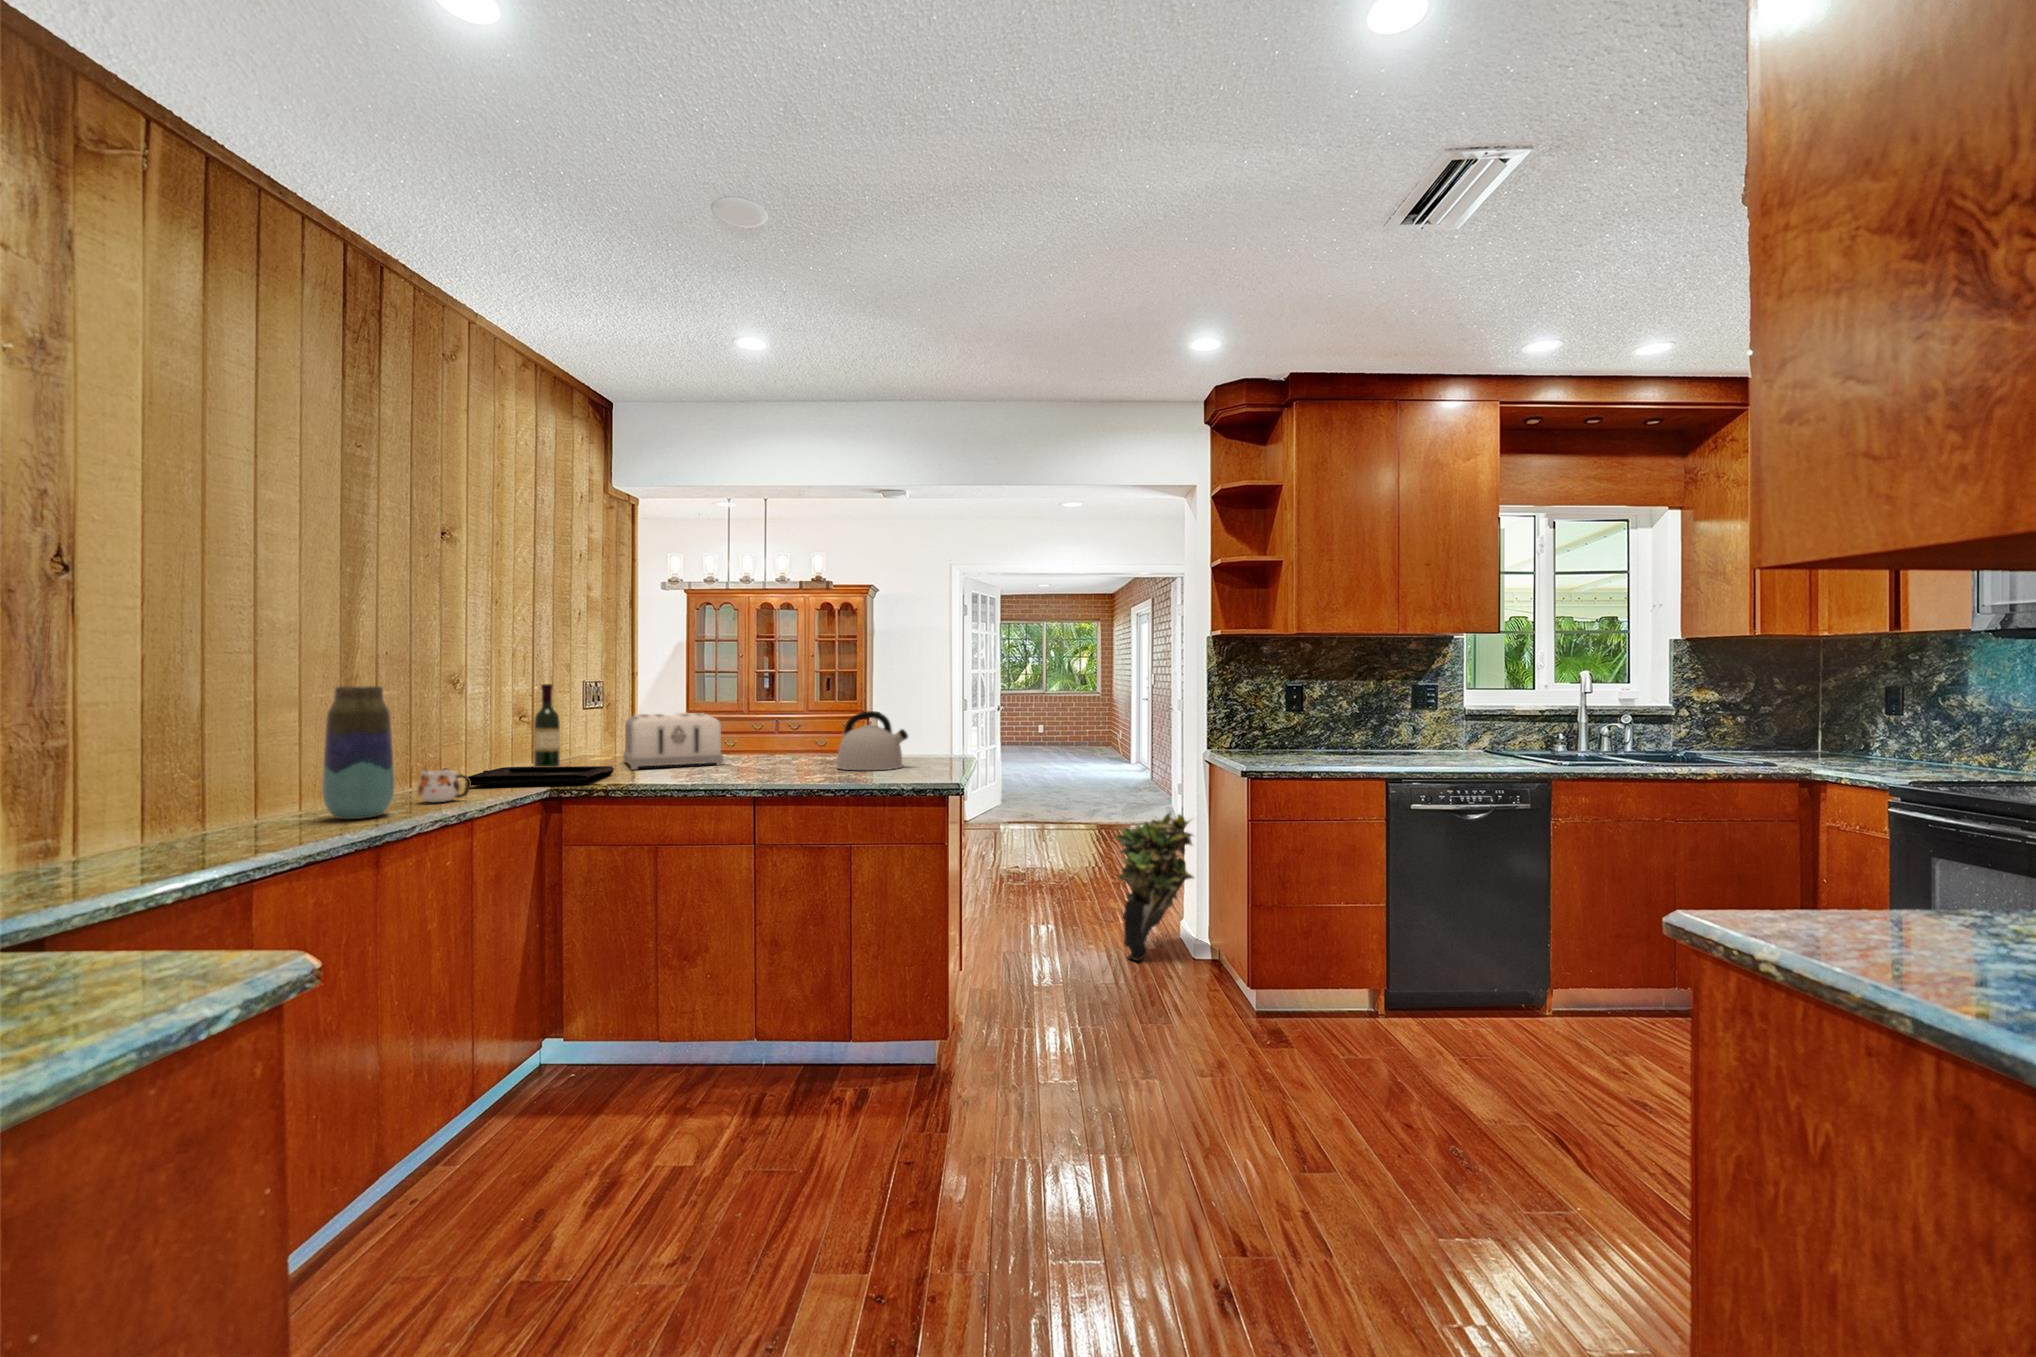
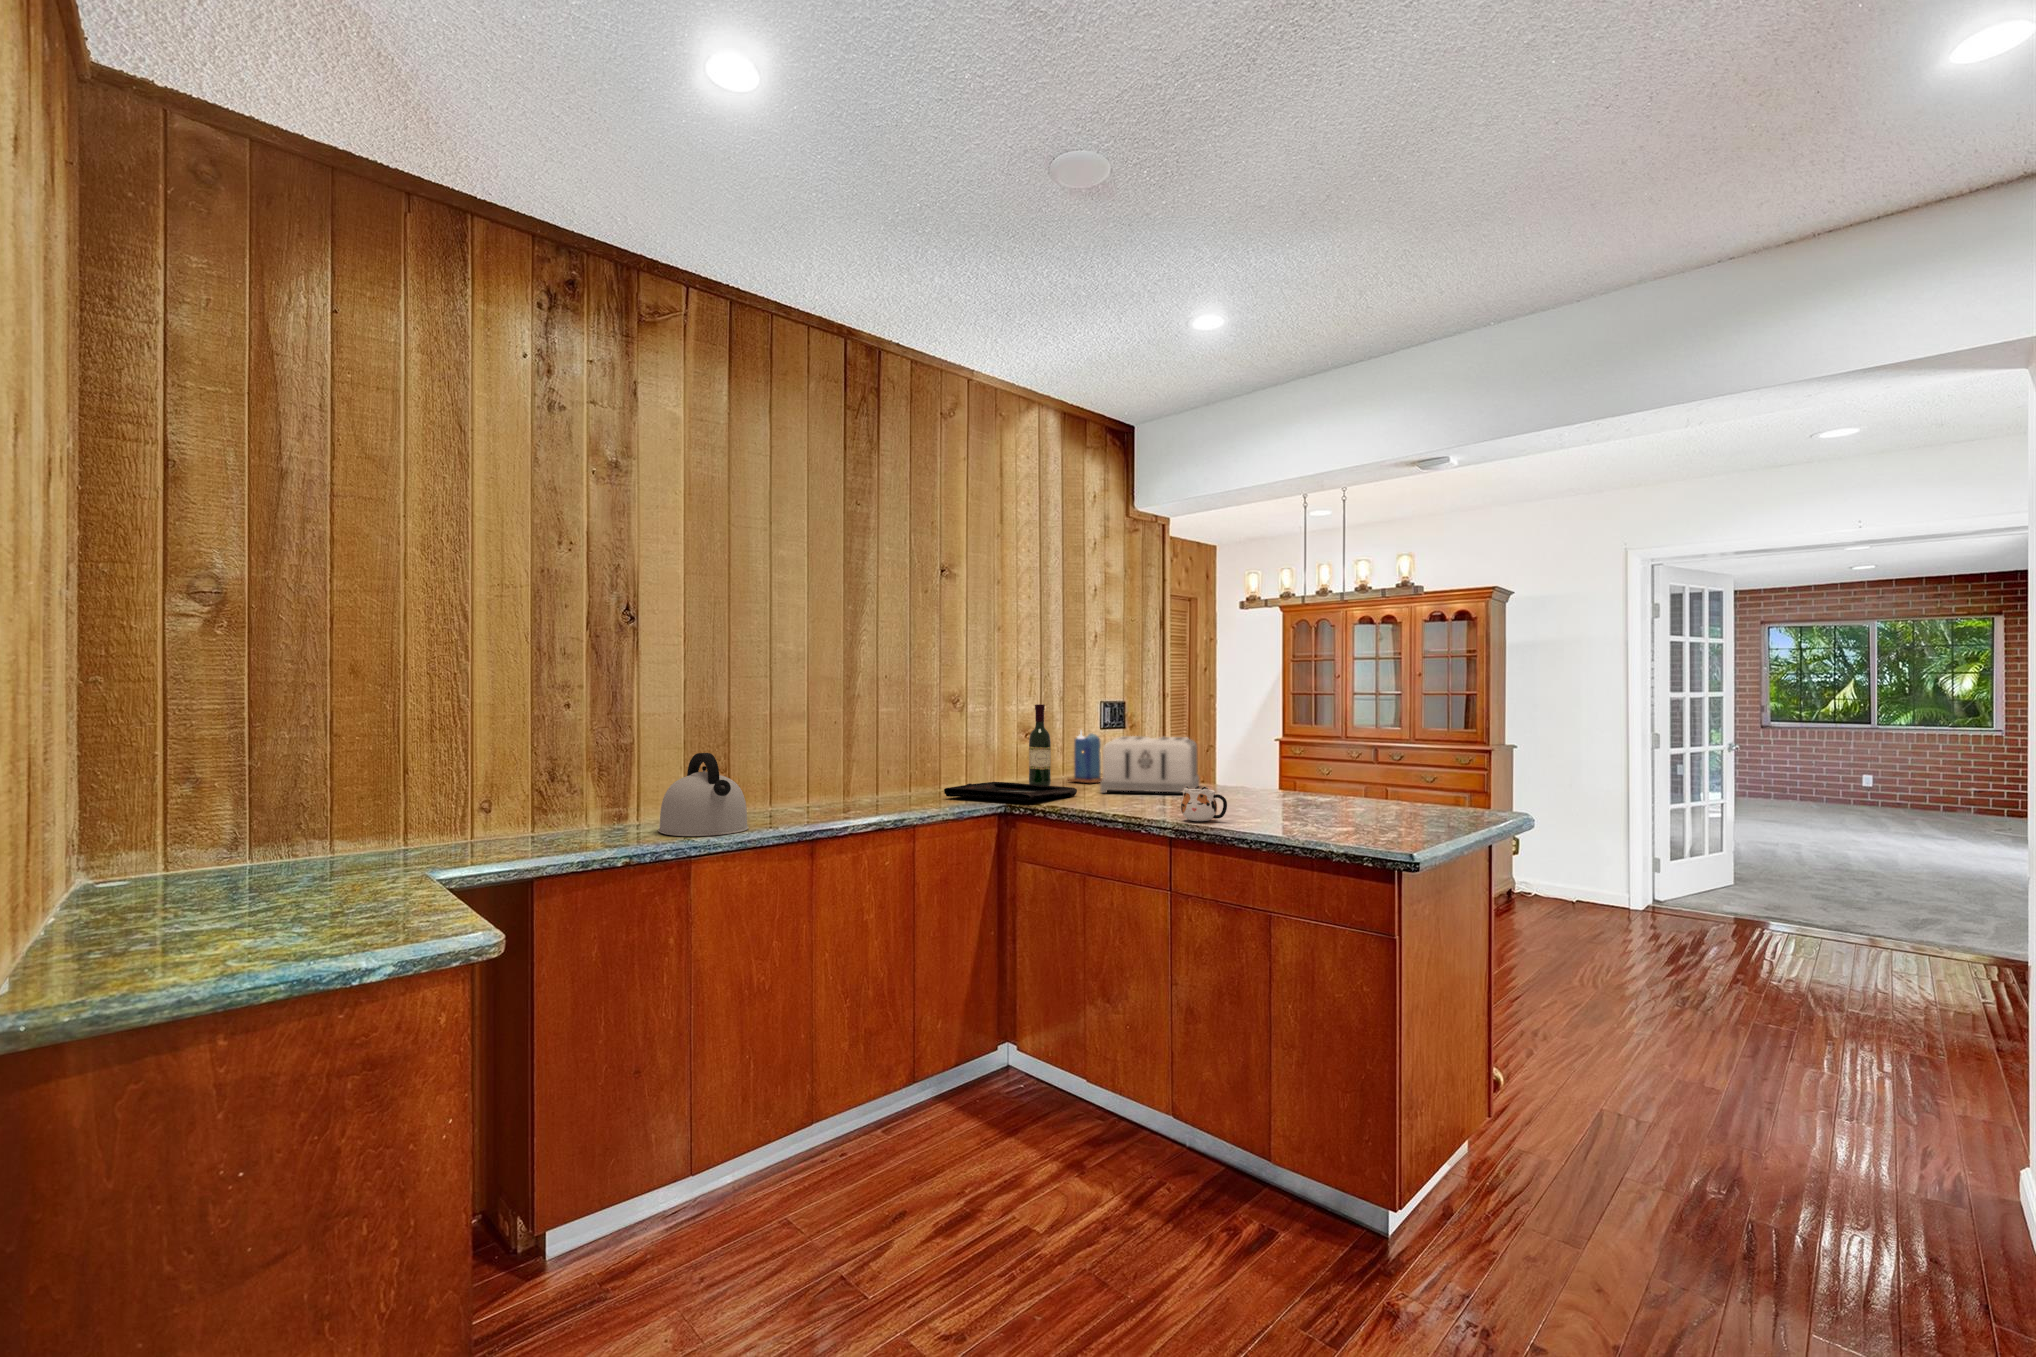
vase: present [322,686,394,819] -> none [799,704,849,817]
candle: none [564,709,608,763] -> present [1067,732,1103,783]
kettle: present [837,711,908,770] -> present [658,753,748,836]
mug: present [418,768,470,802] -> present [1181,786,1227,821]
potted plant: present [1115,812,1193,961] -> none [1808,938,2002,1189]

